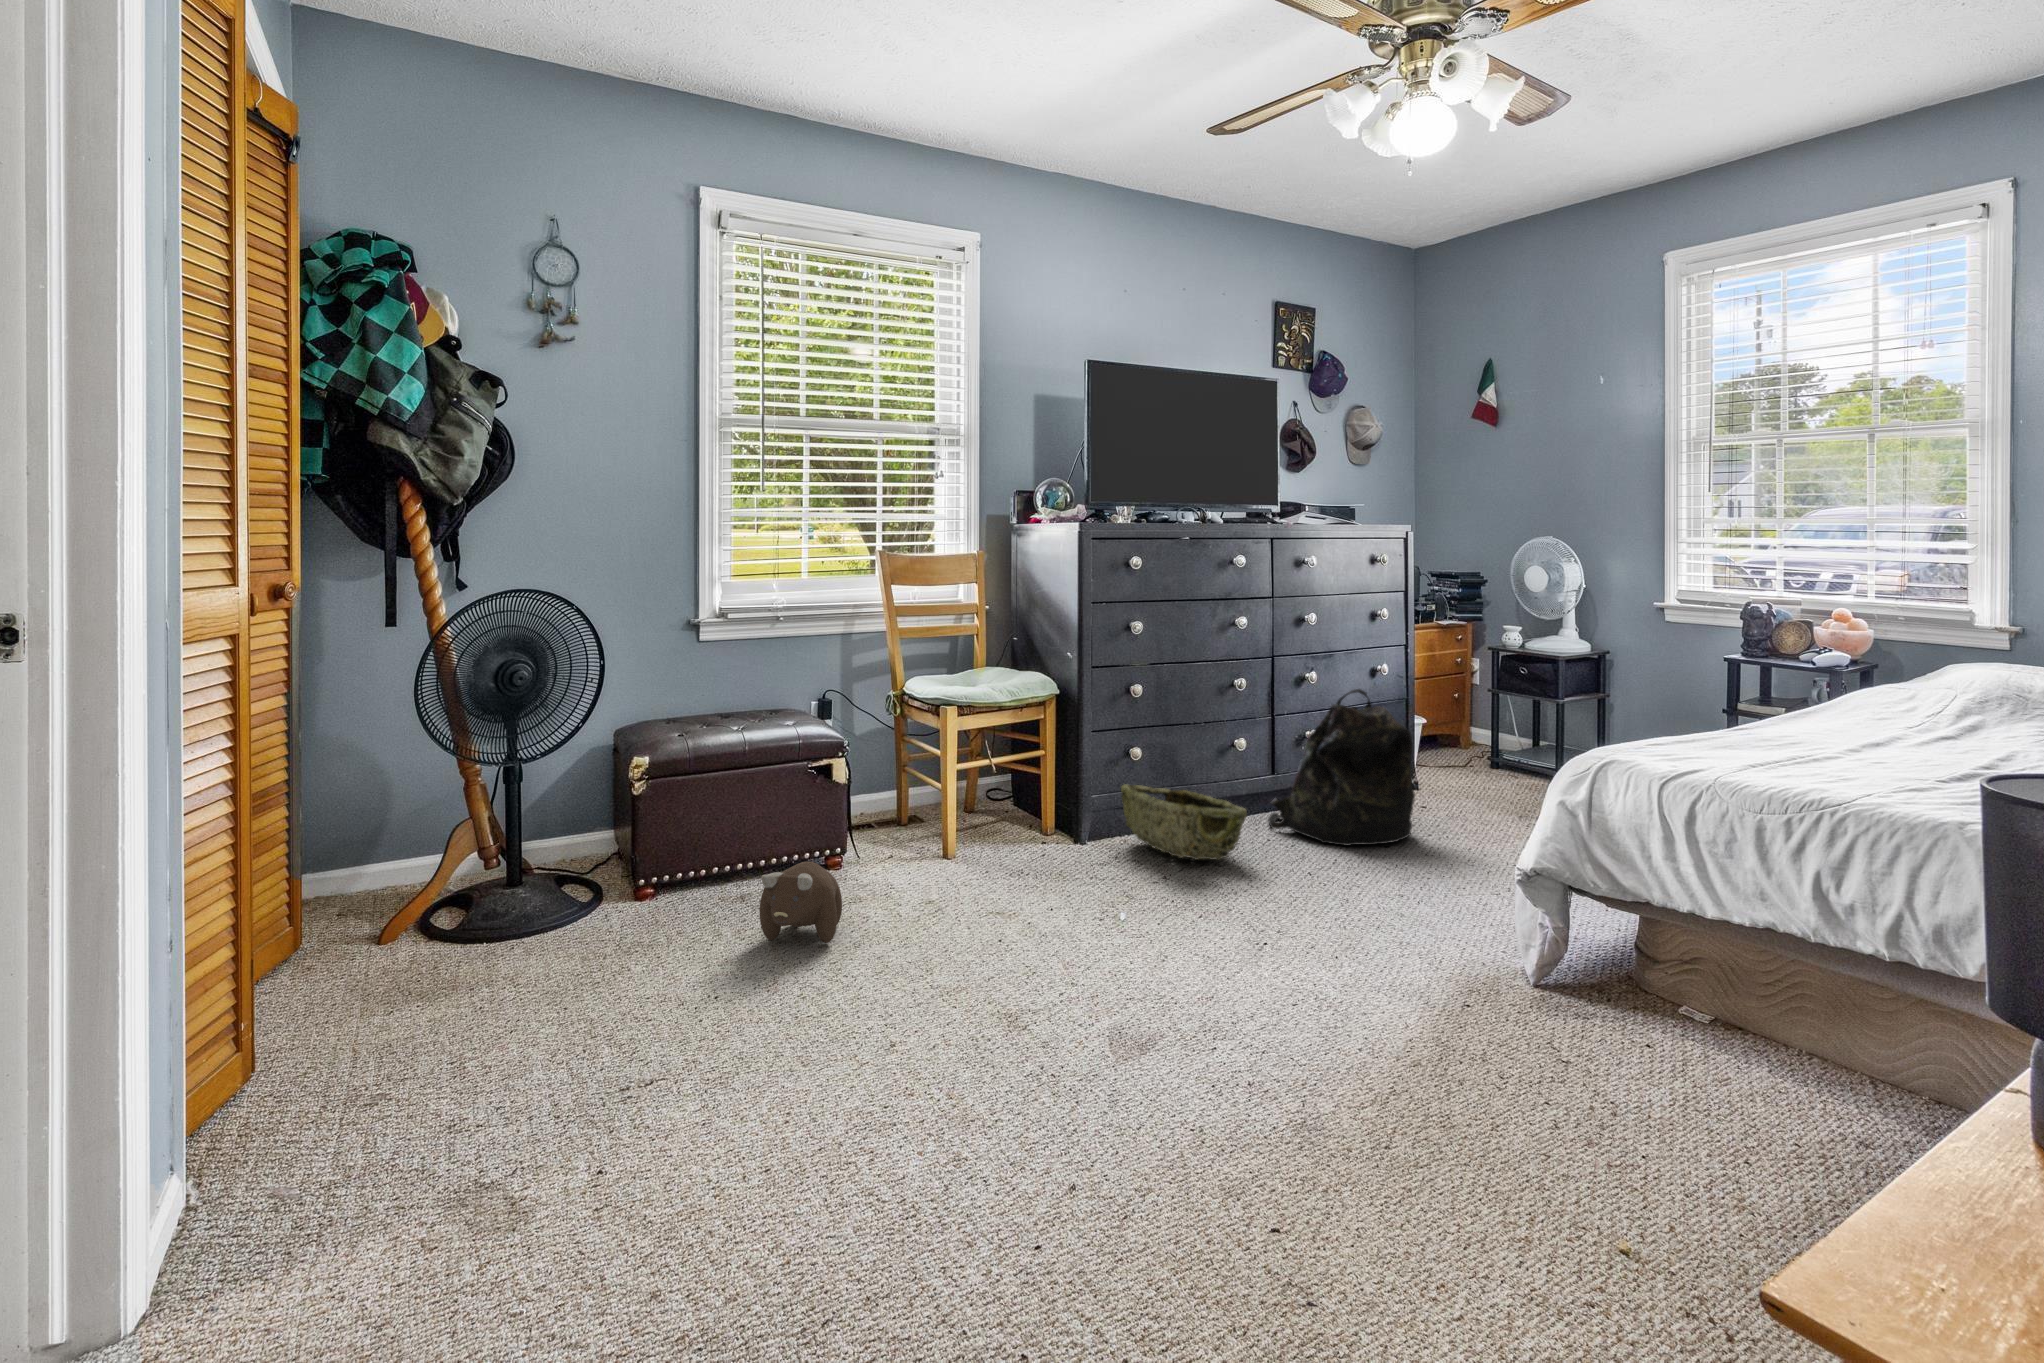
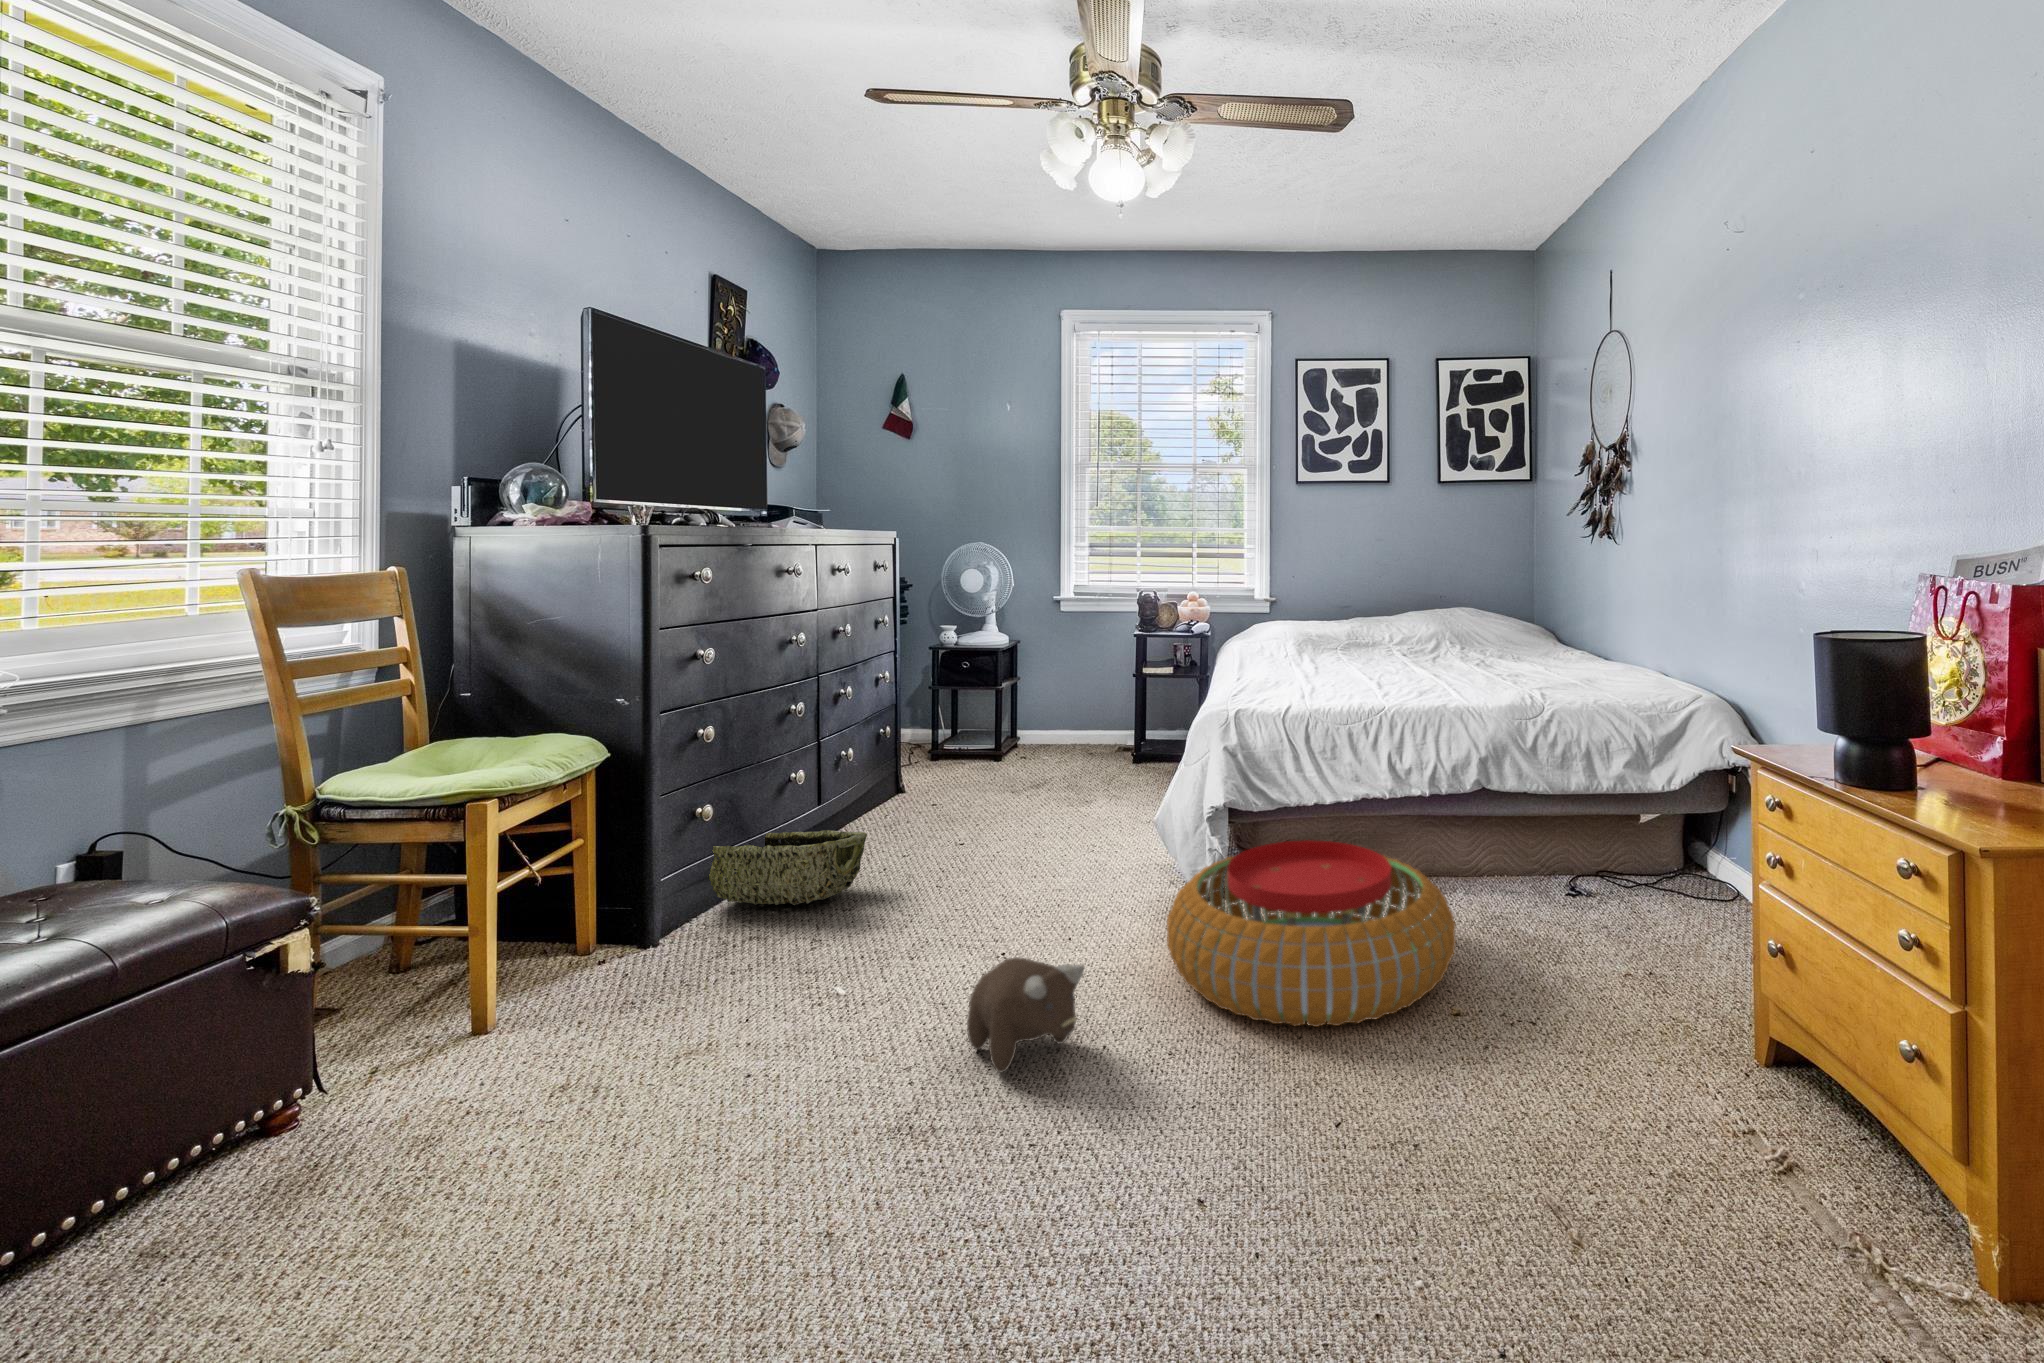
backpack: present [1268,689,1415,846] -> none [814,694,972,851]
plush toy: present [760,861,842,943] -> present [967,957,1084,1072]
pouf: none [1320,926,1744,1199] -> present [1167,840,1456,1027]

